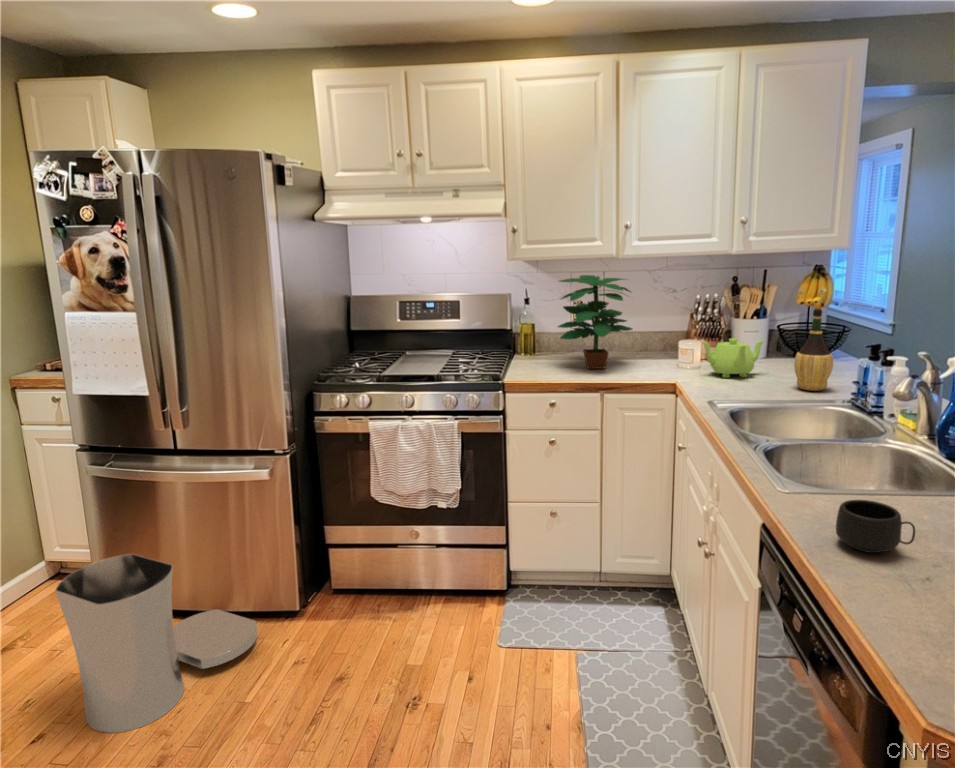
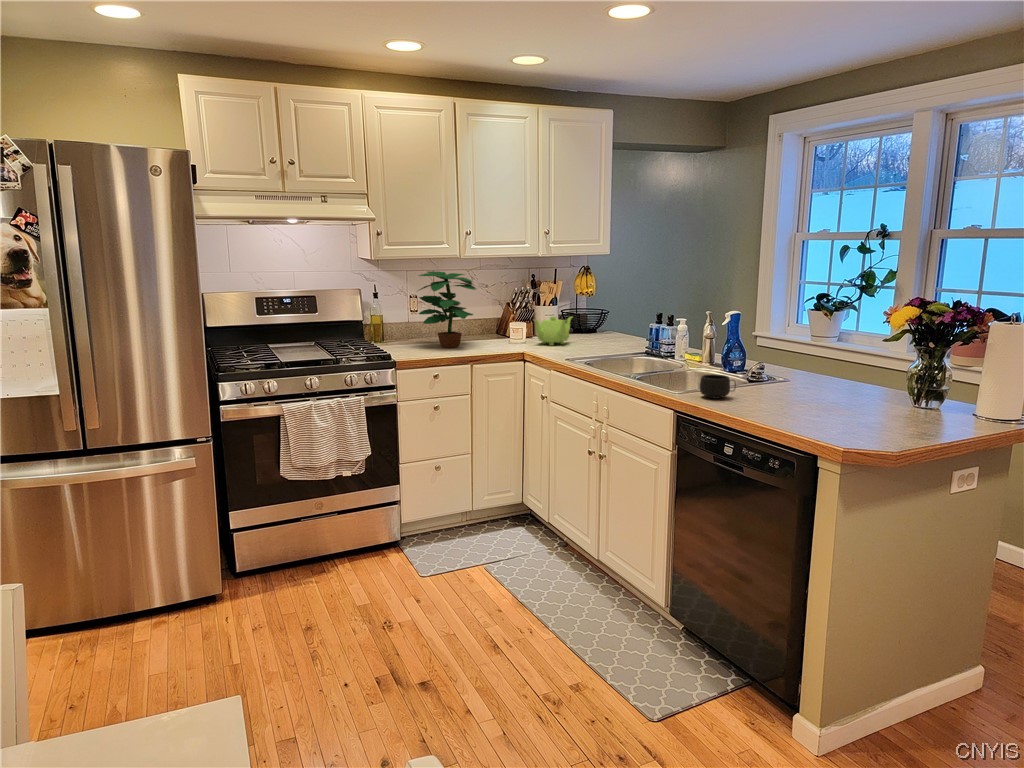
wine bottle: present [794,303,833,391] -> none [600,287,625,347]
trash can: present [55,554,258,733] -> none [43,544,203,715]

